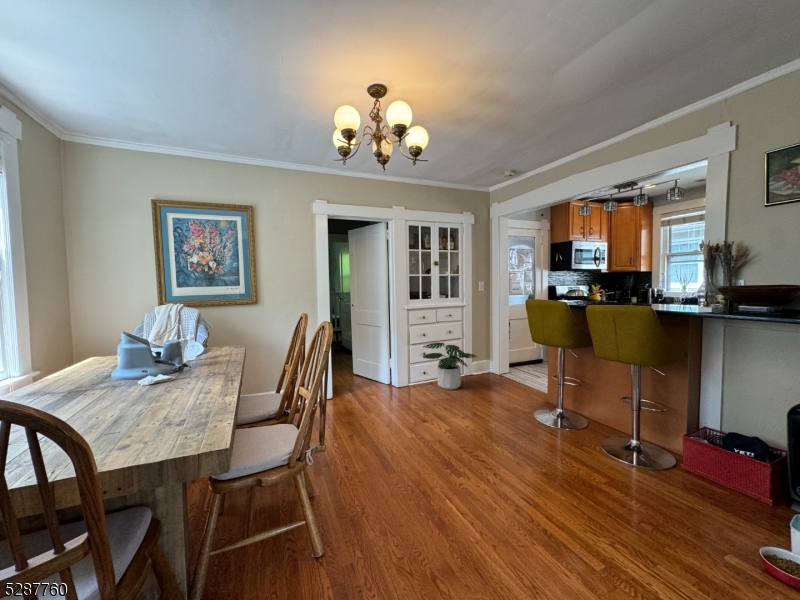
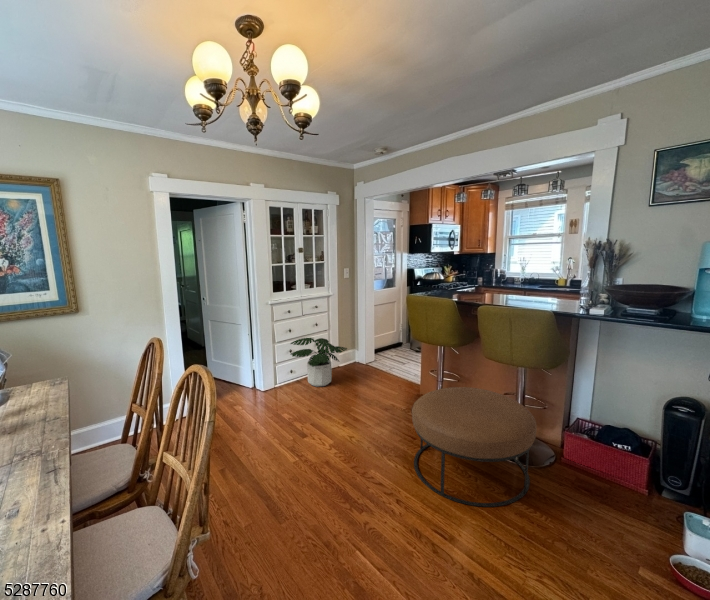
ottoman: none [526,393,684,533] -> present [412,387,537,507]

